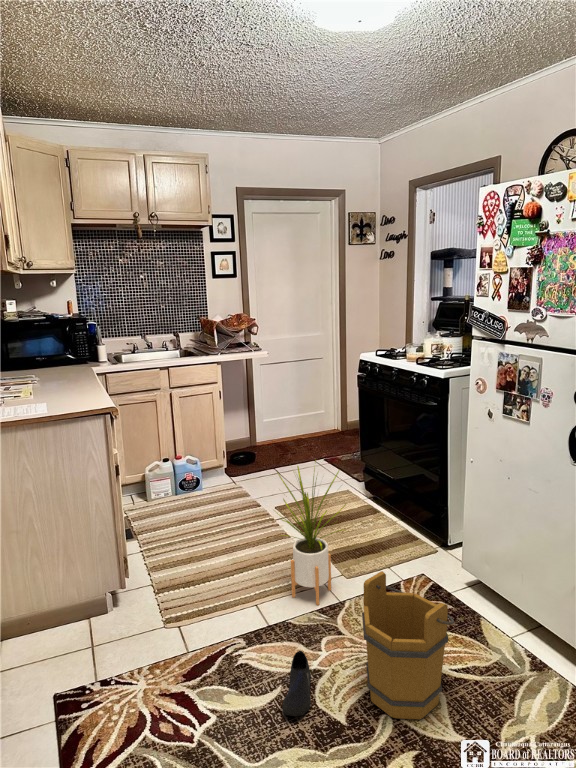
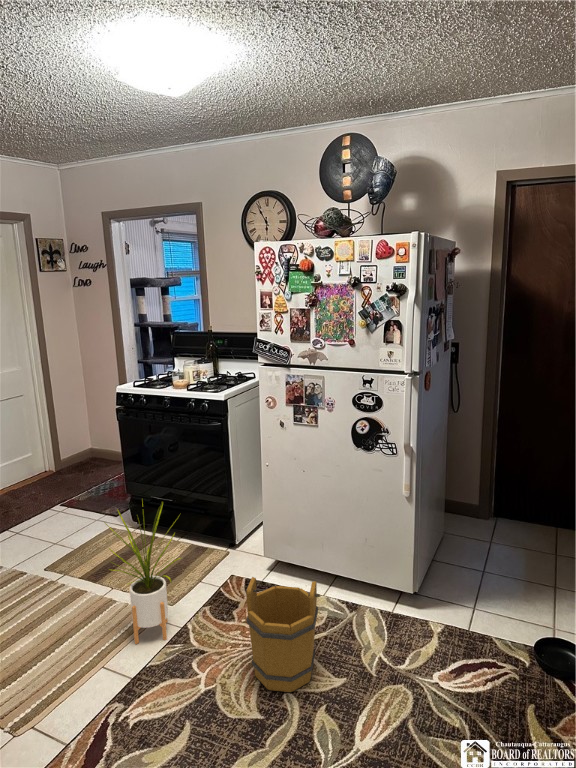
shoe: present [282,651,311,716] -> none [189,679,227,739]

